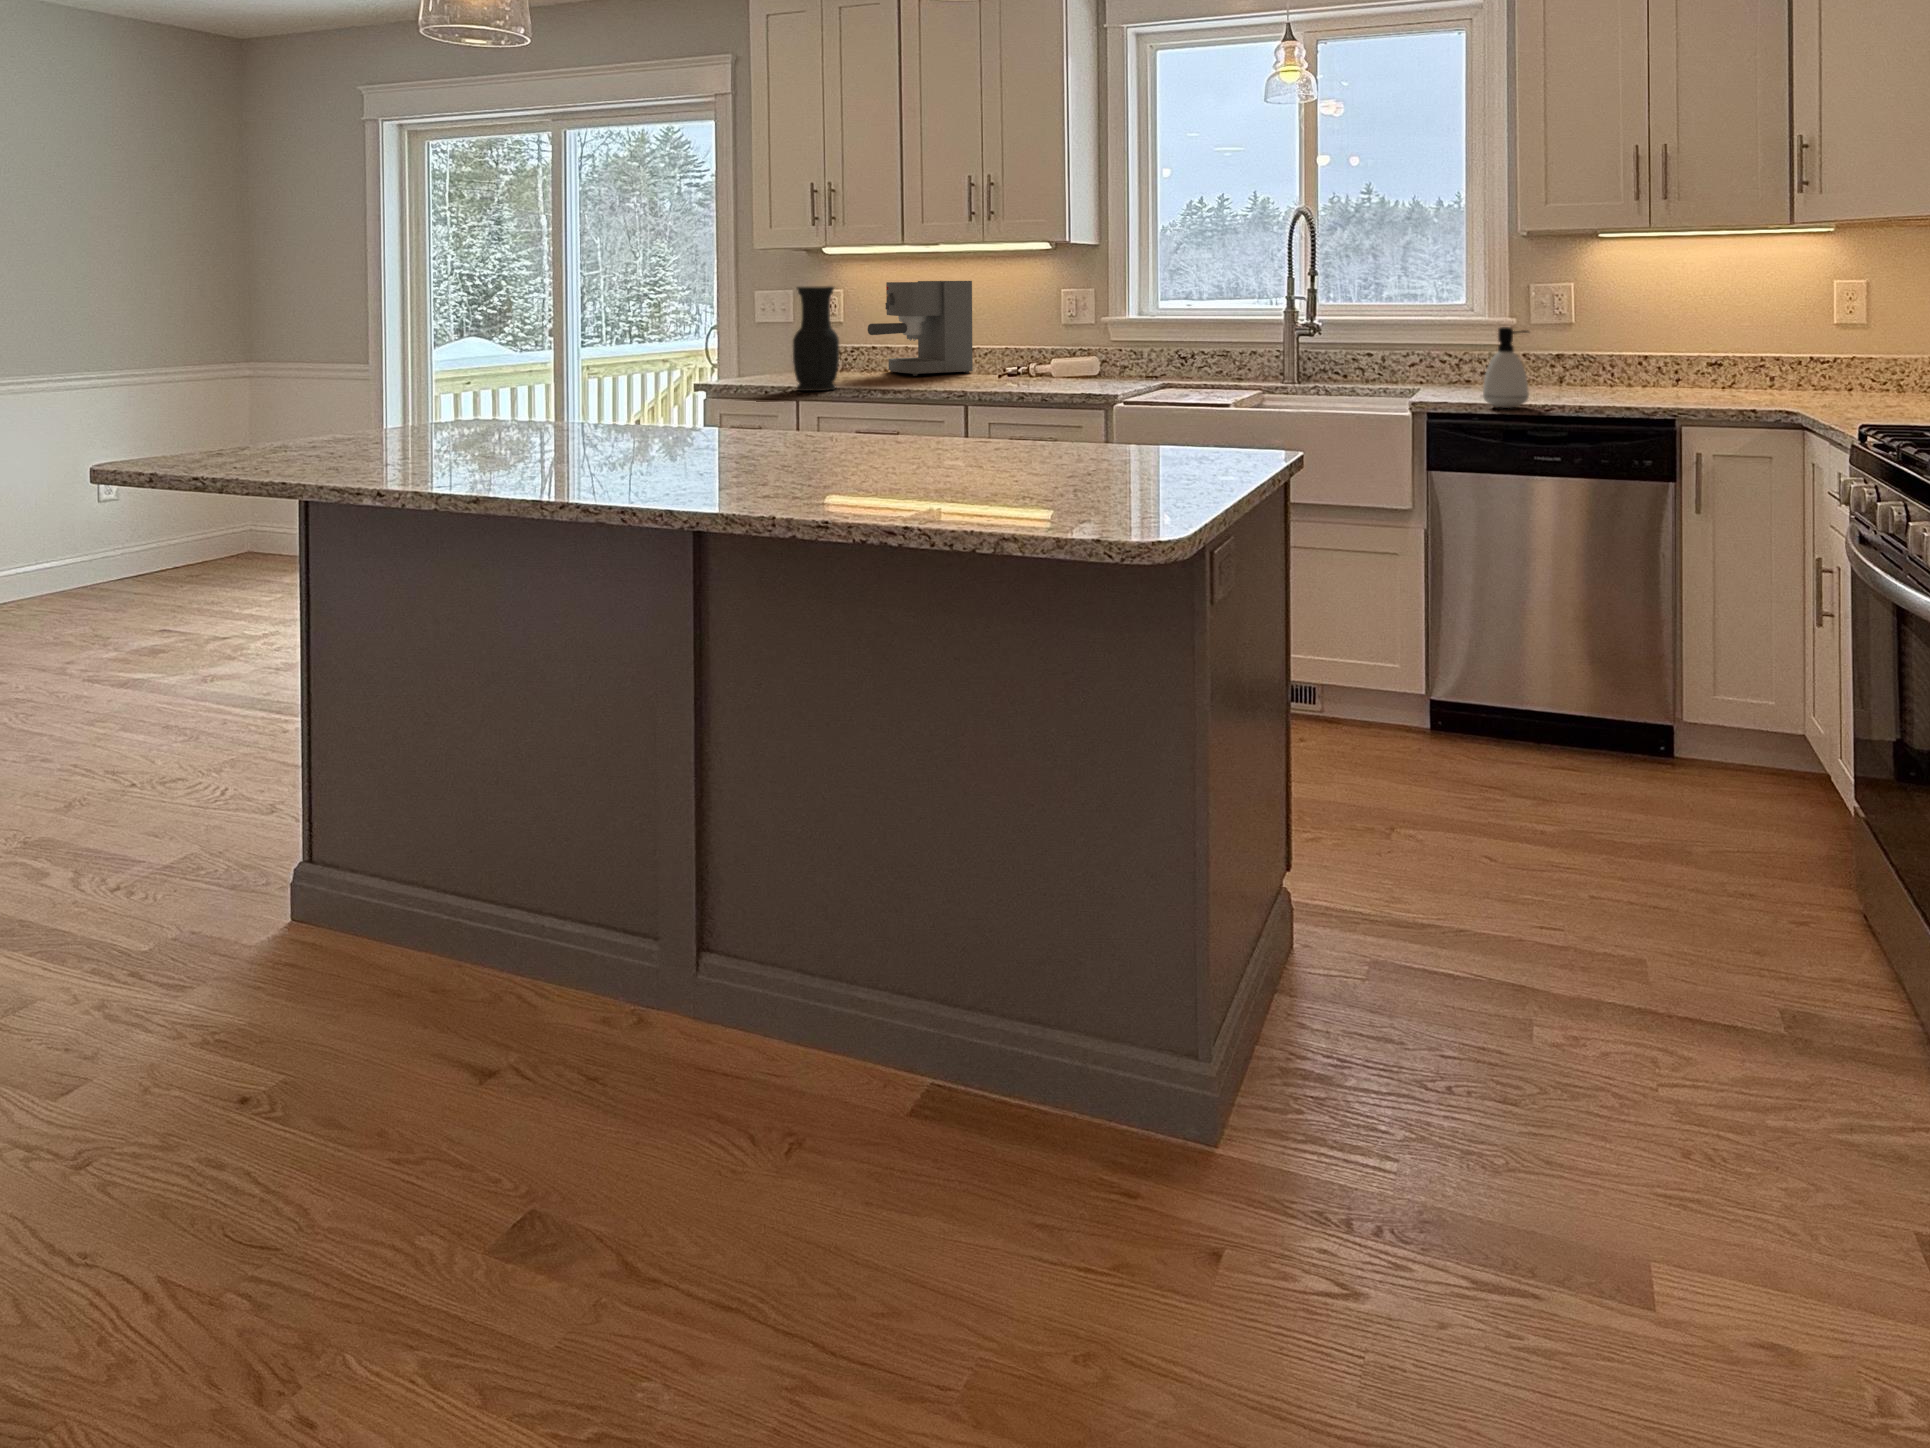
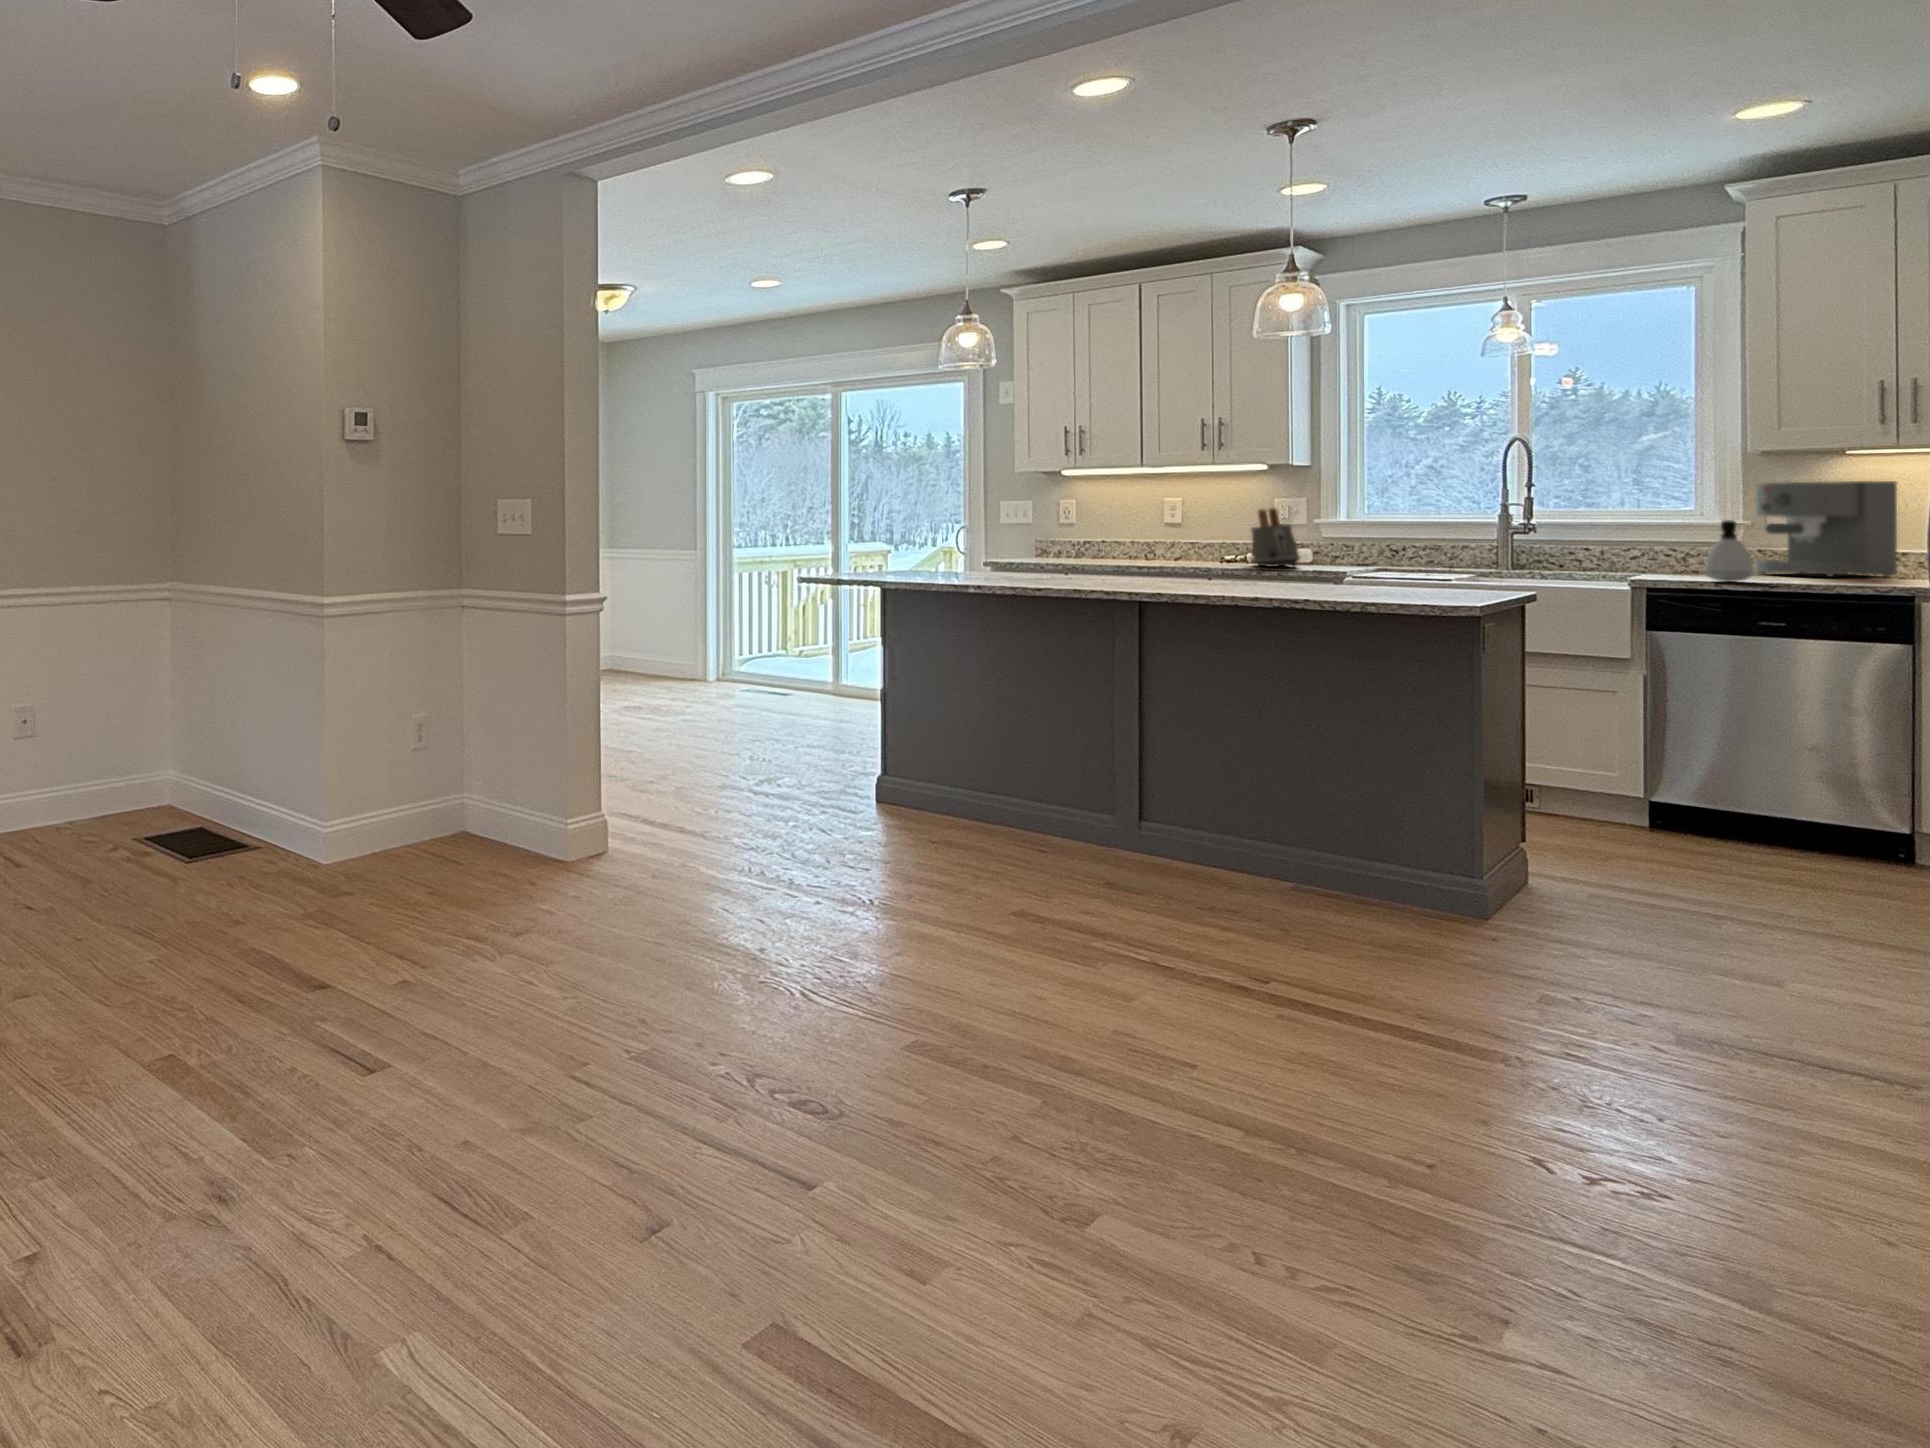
coffee maker: present [868,281,973,376] -> present [1756,481,1897,577]
vase: present [793,286,839,391] -> none [1062,494,1096,565]
toaster: none [1026,305,1075,388] -> present [1251,508,1300,567]

